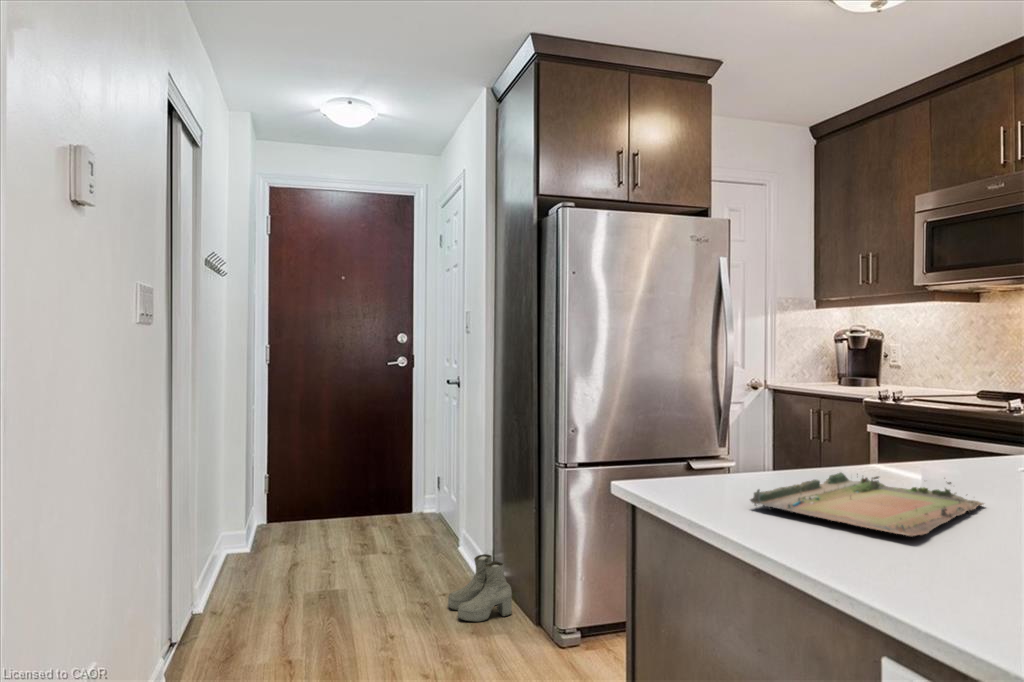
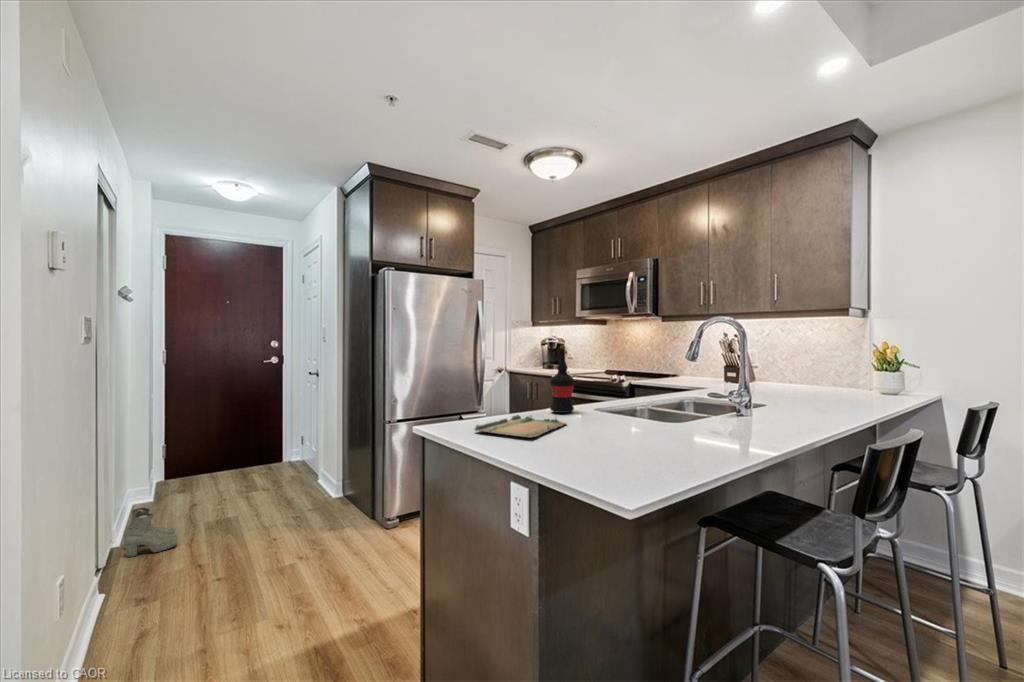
wine bottle: none [912,322,977,475] -> present [550,346,574,413]
boots: present [448,554,512,622] -> present [124,508,178,557]

